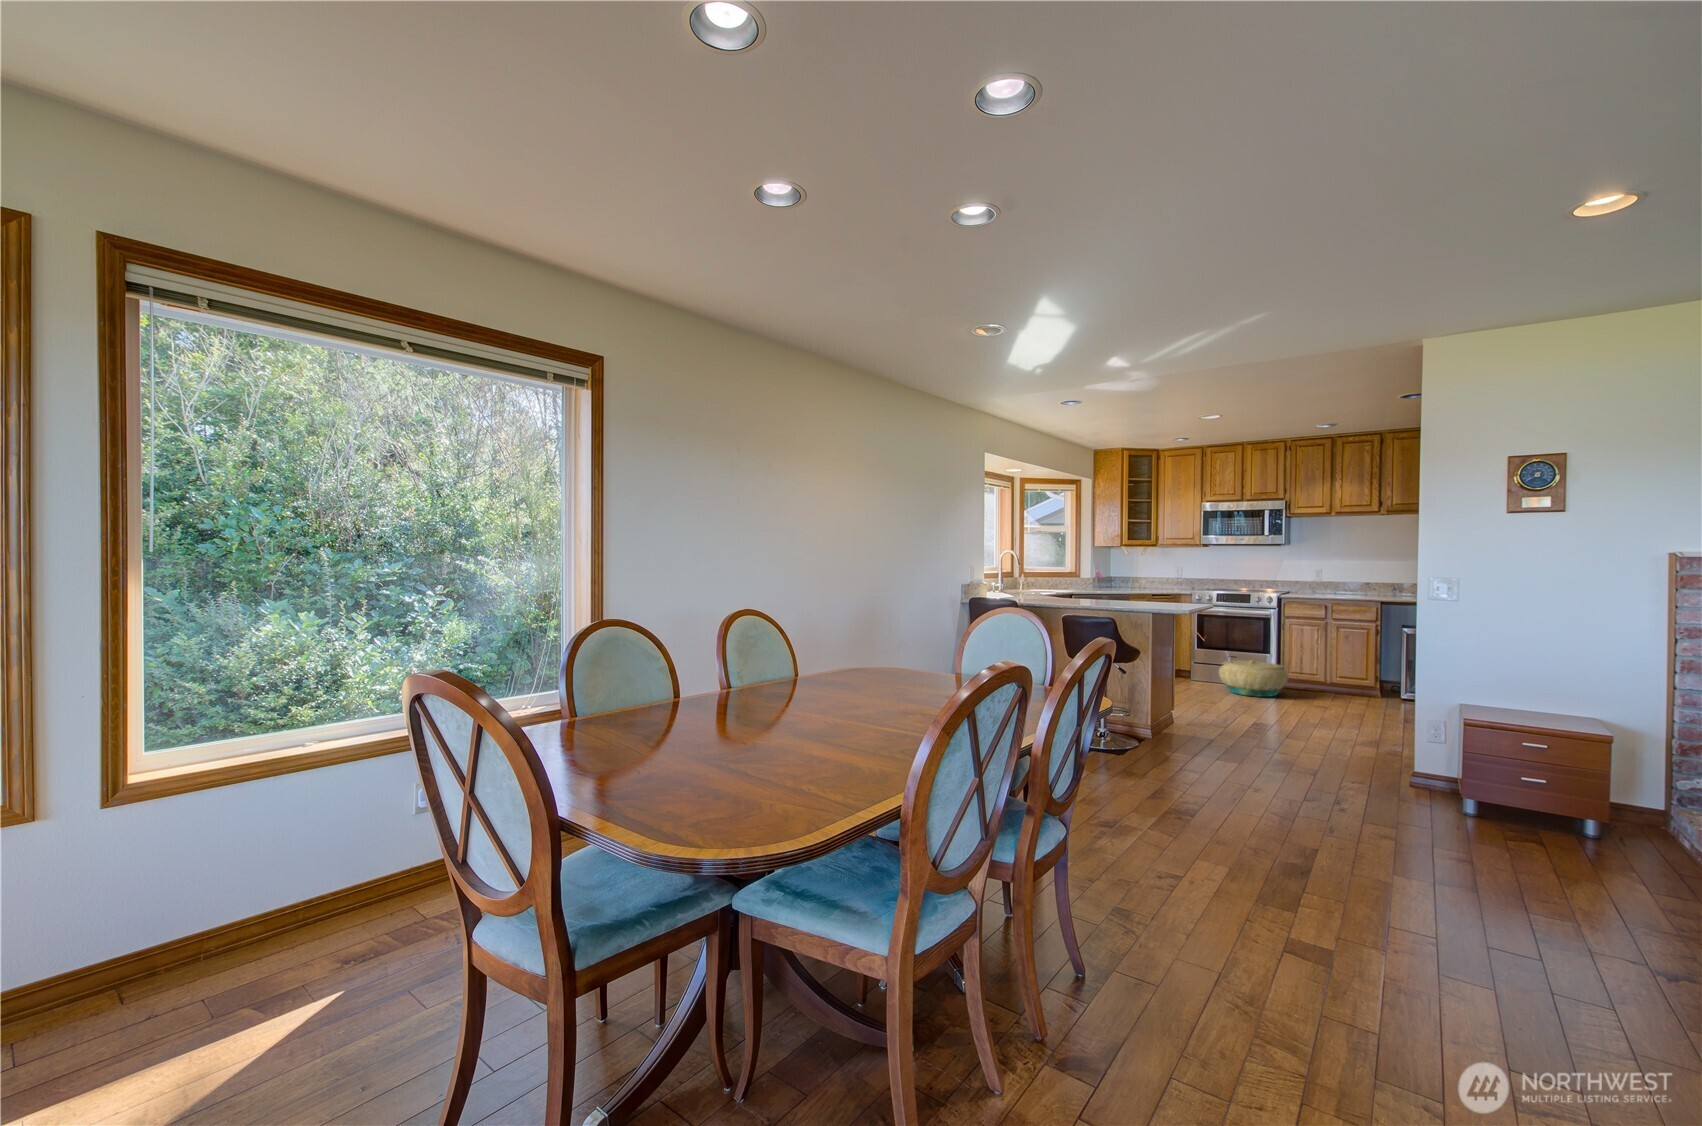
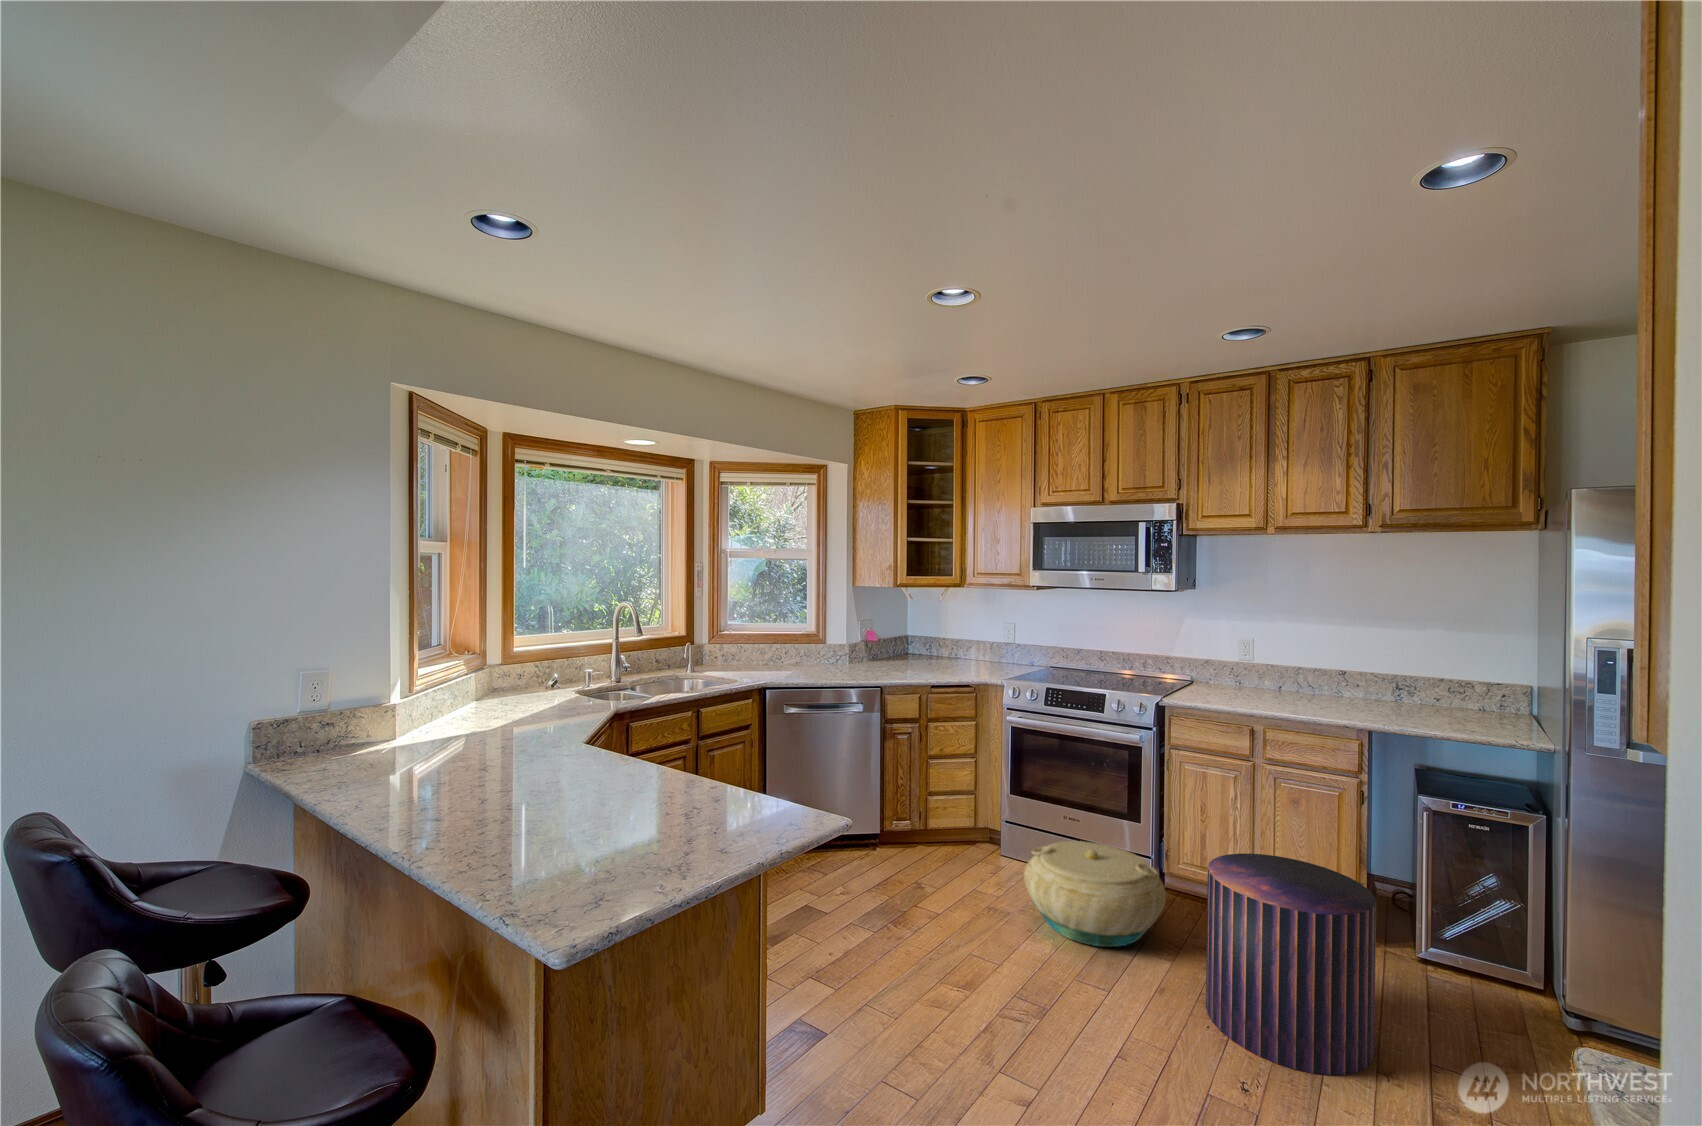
pouf: none [1312,650,1382,716] -> present [1206,854,1376,1075]

